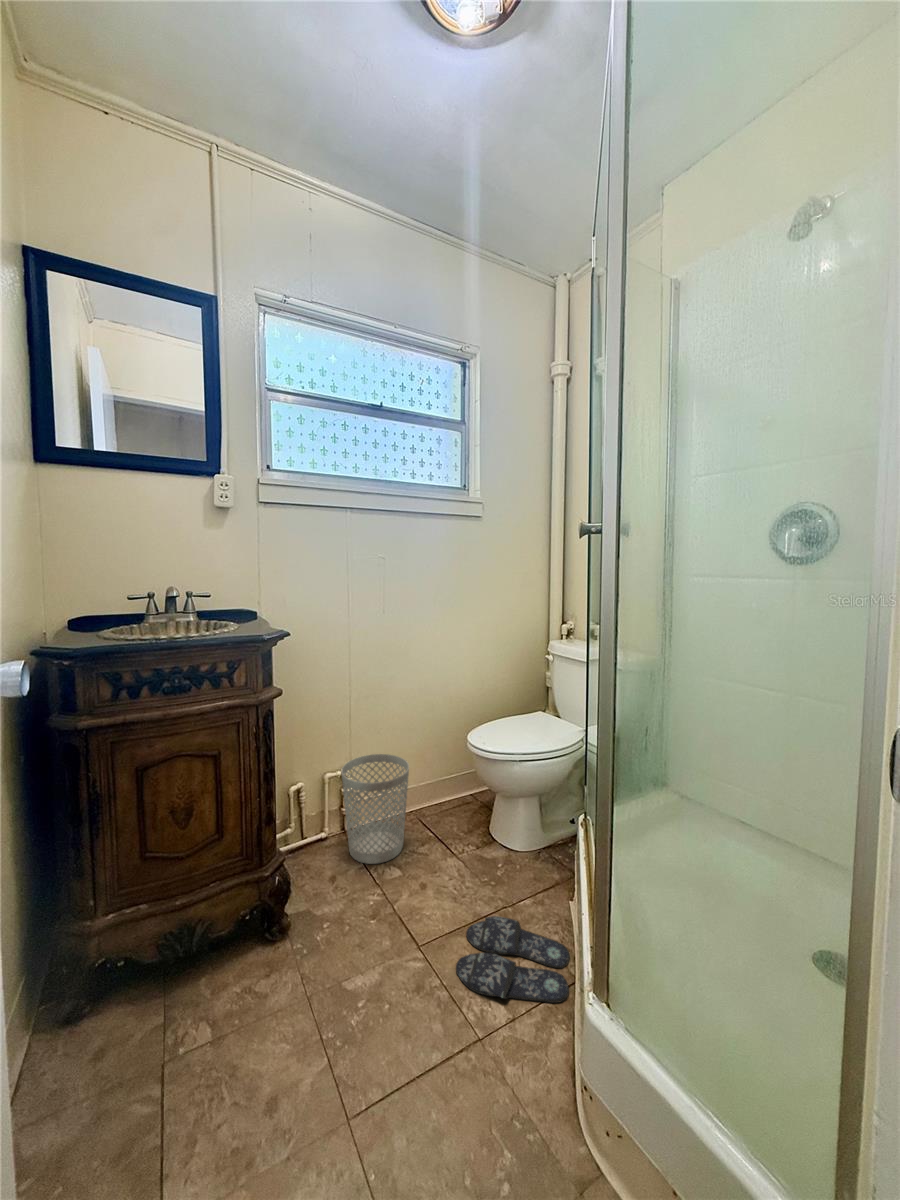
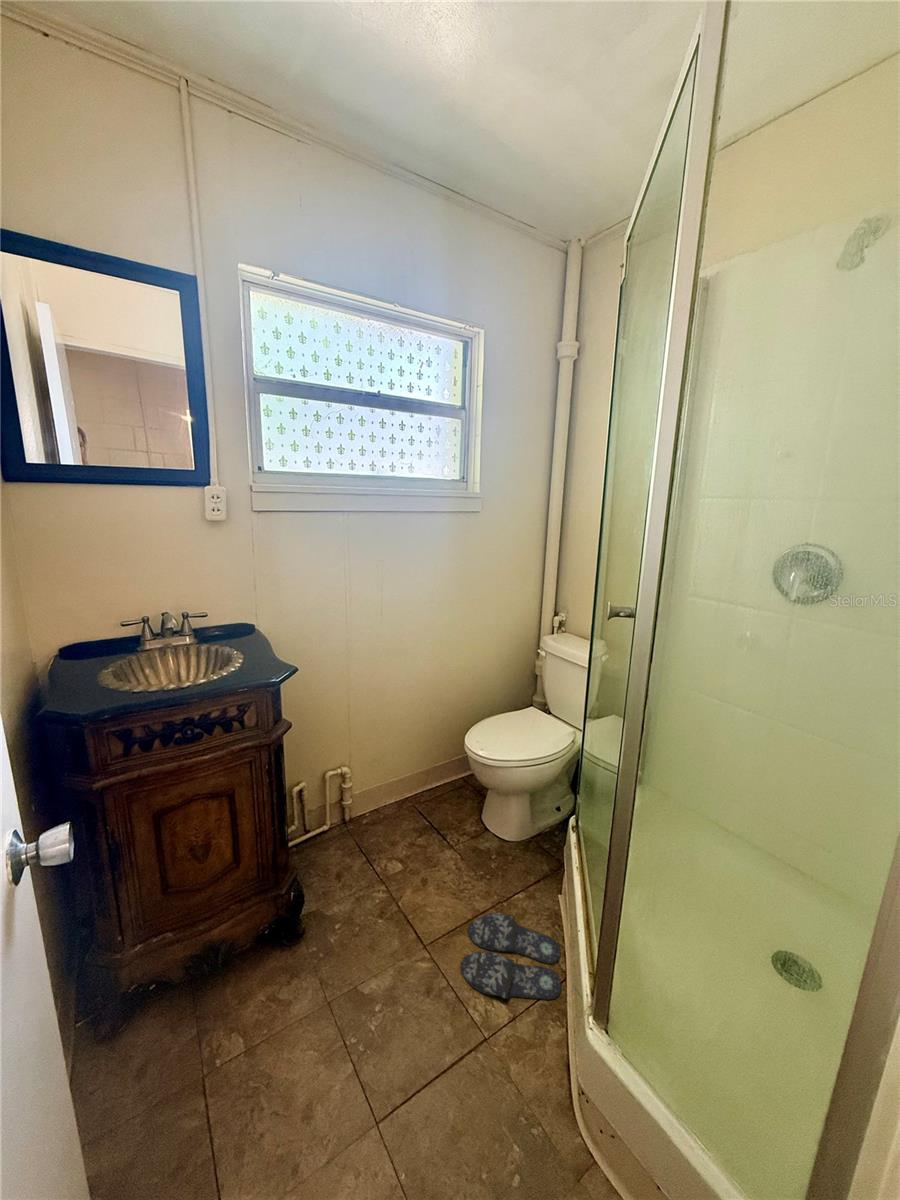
wastebasket: present [341,754,409,864] -> none [345,752,410,857]

